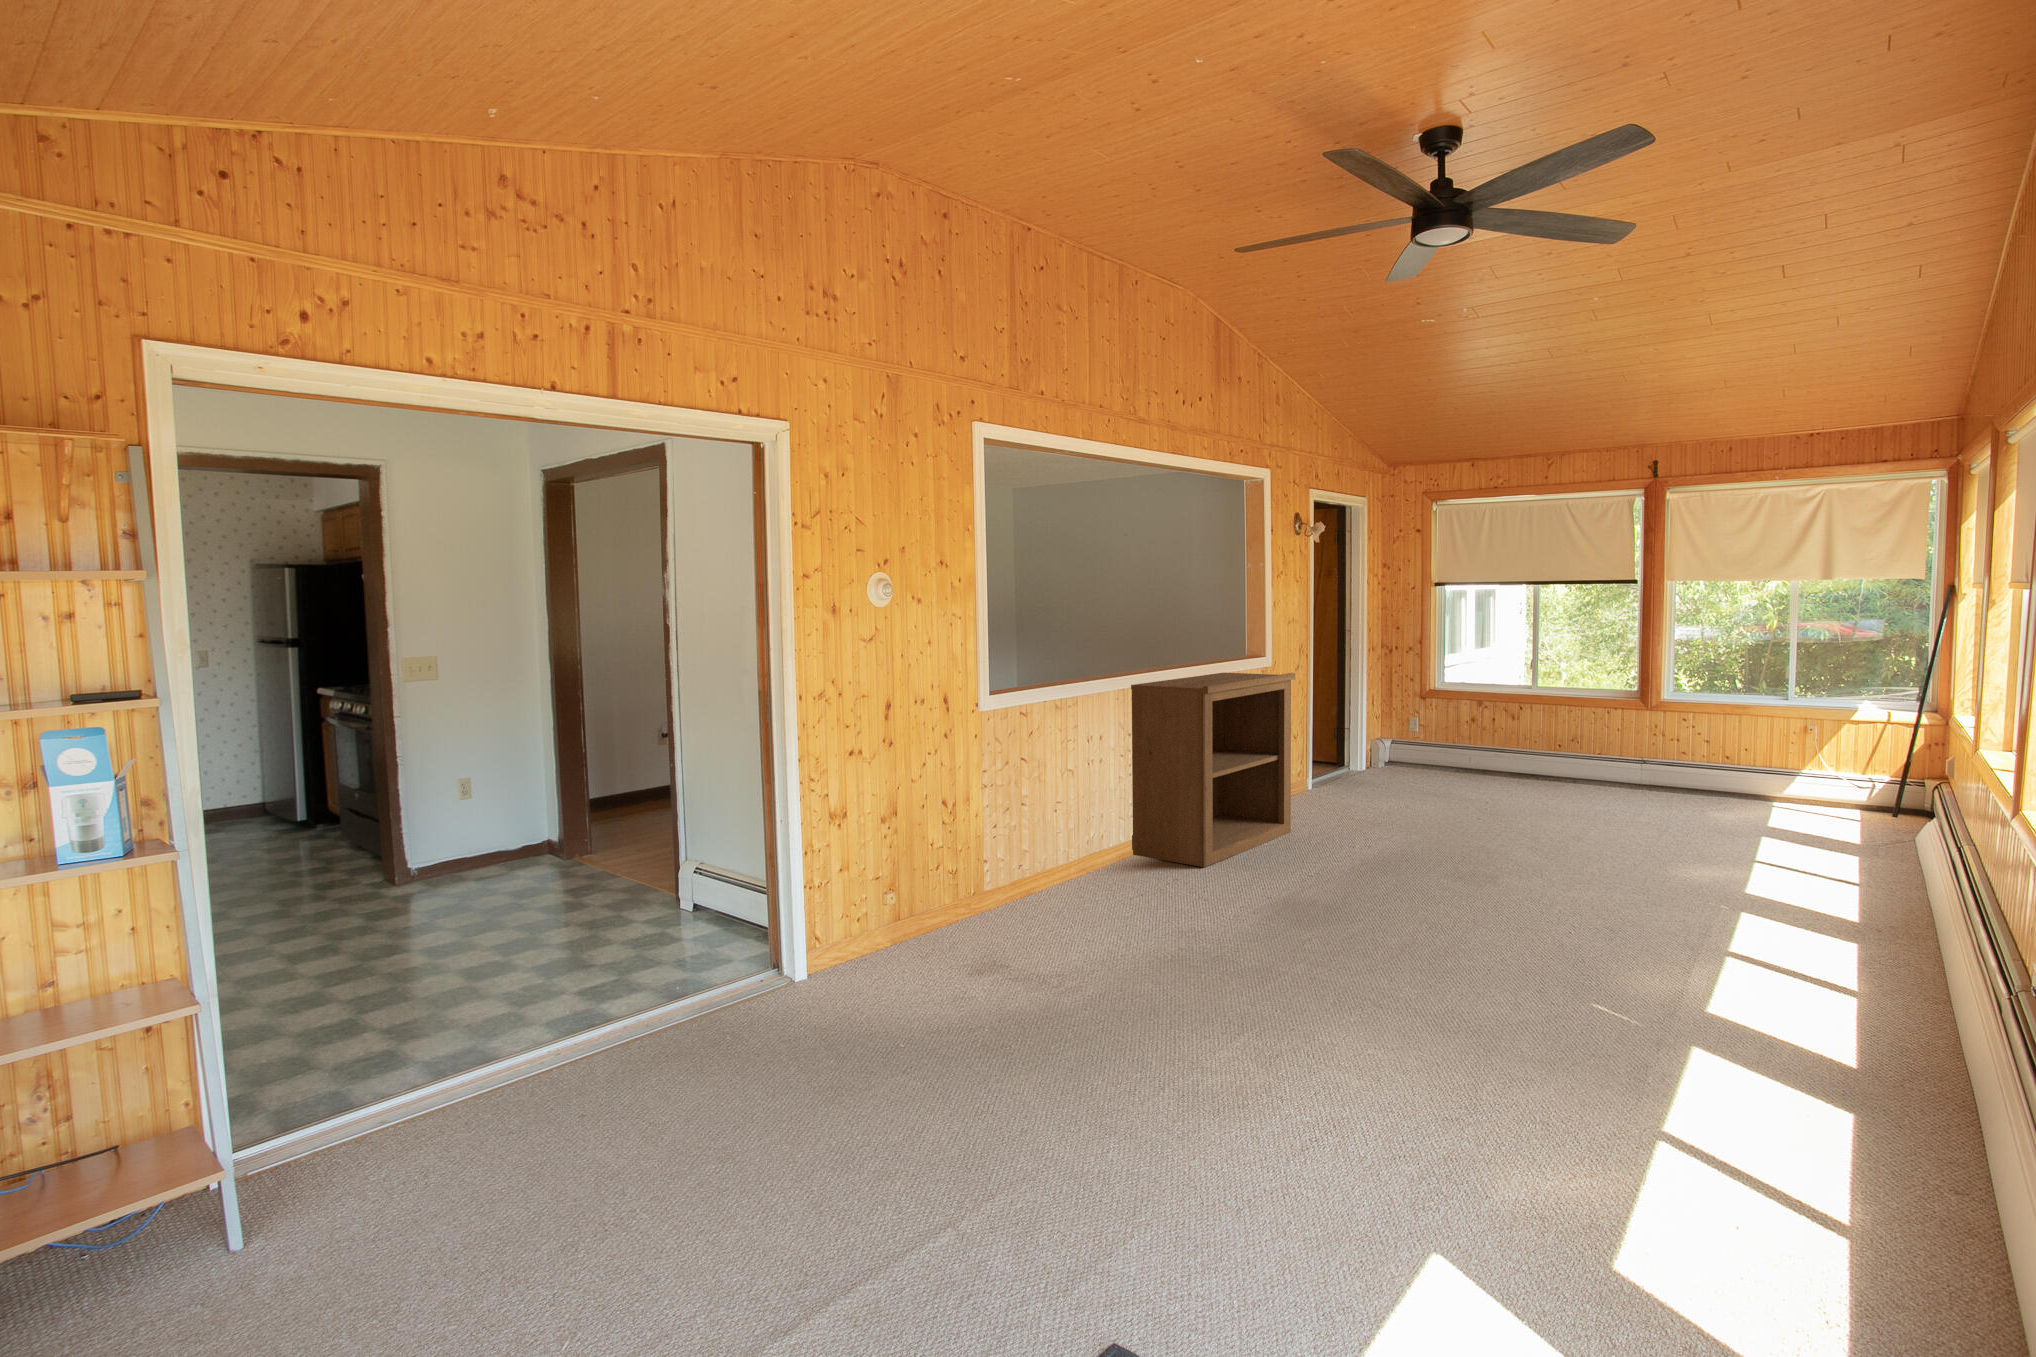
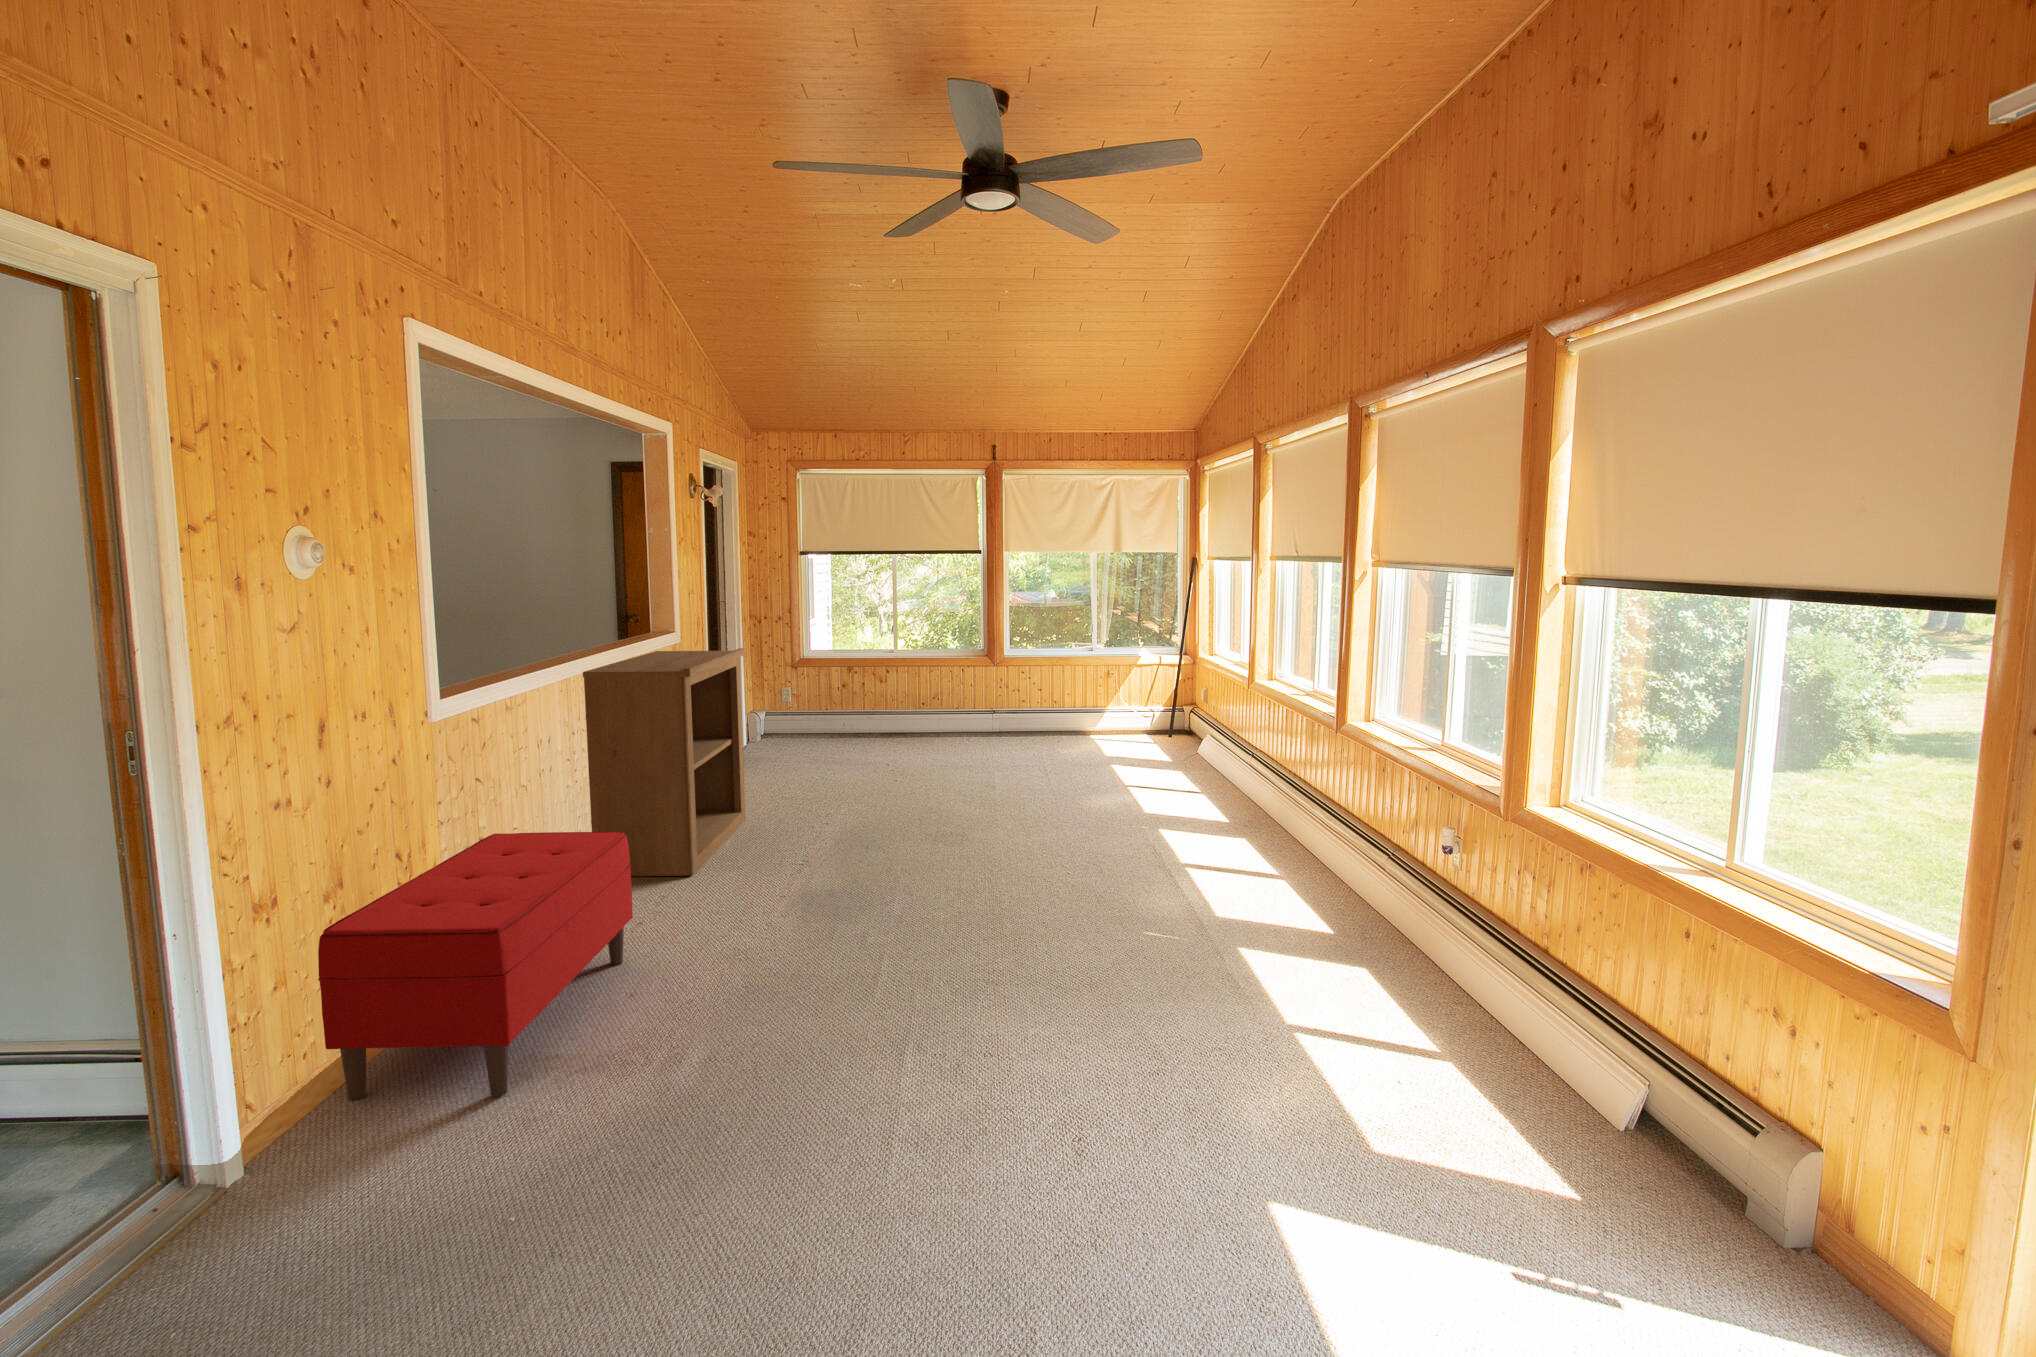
bench: none [867,800,1108,977] -> present [318,832,633,1100]

